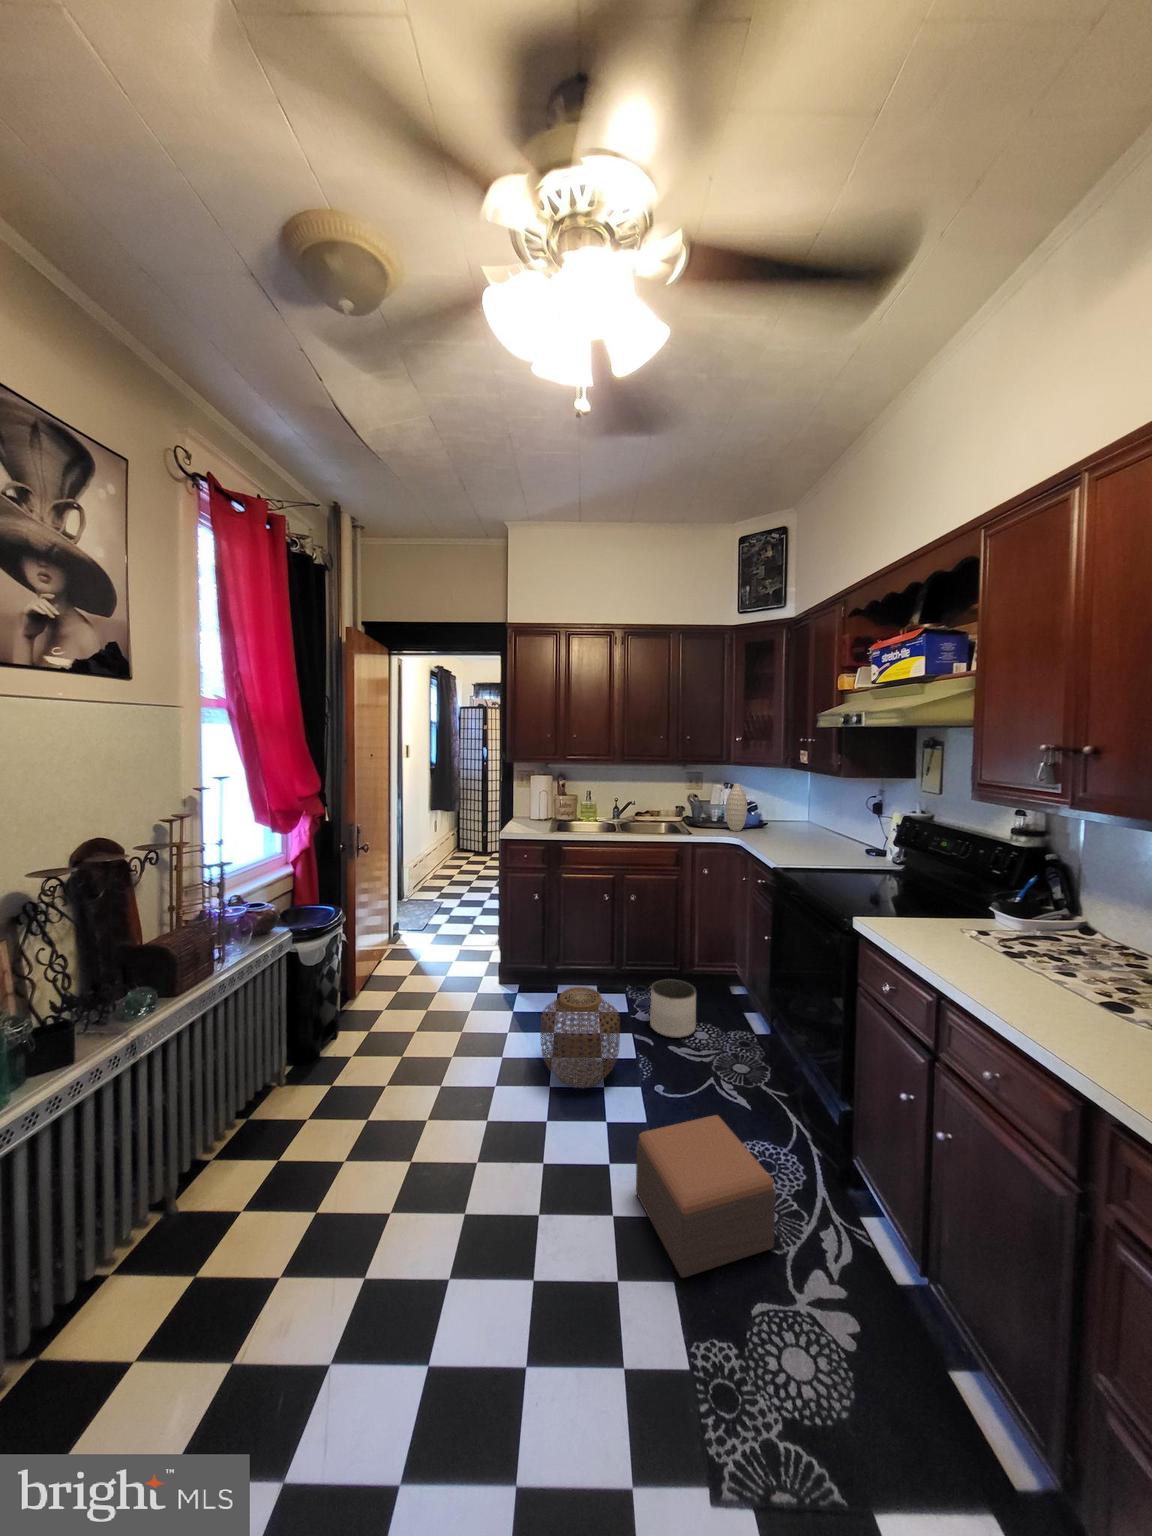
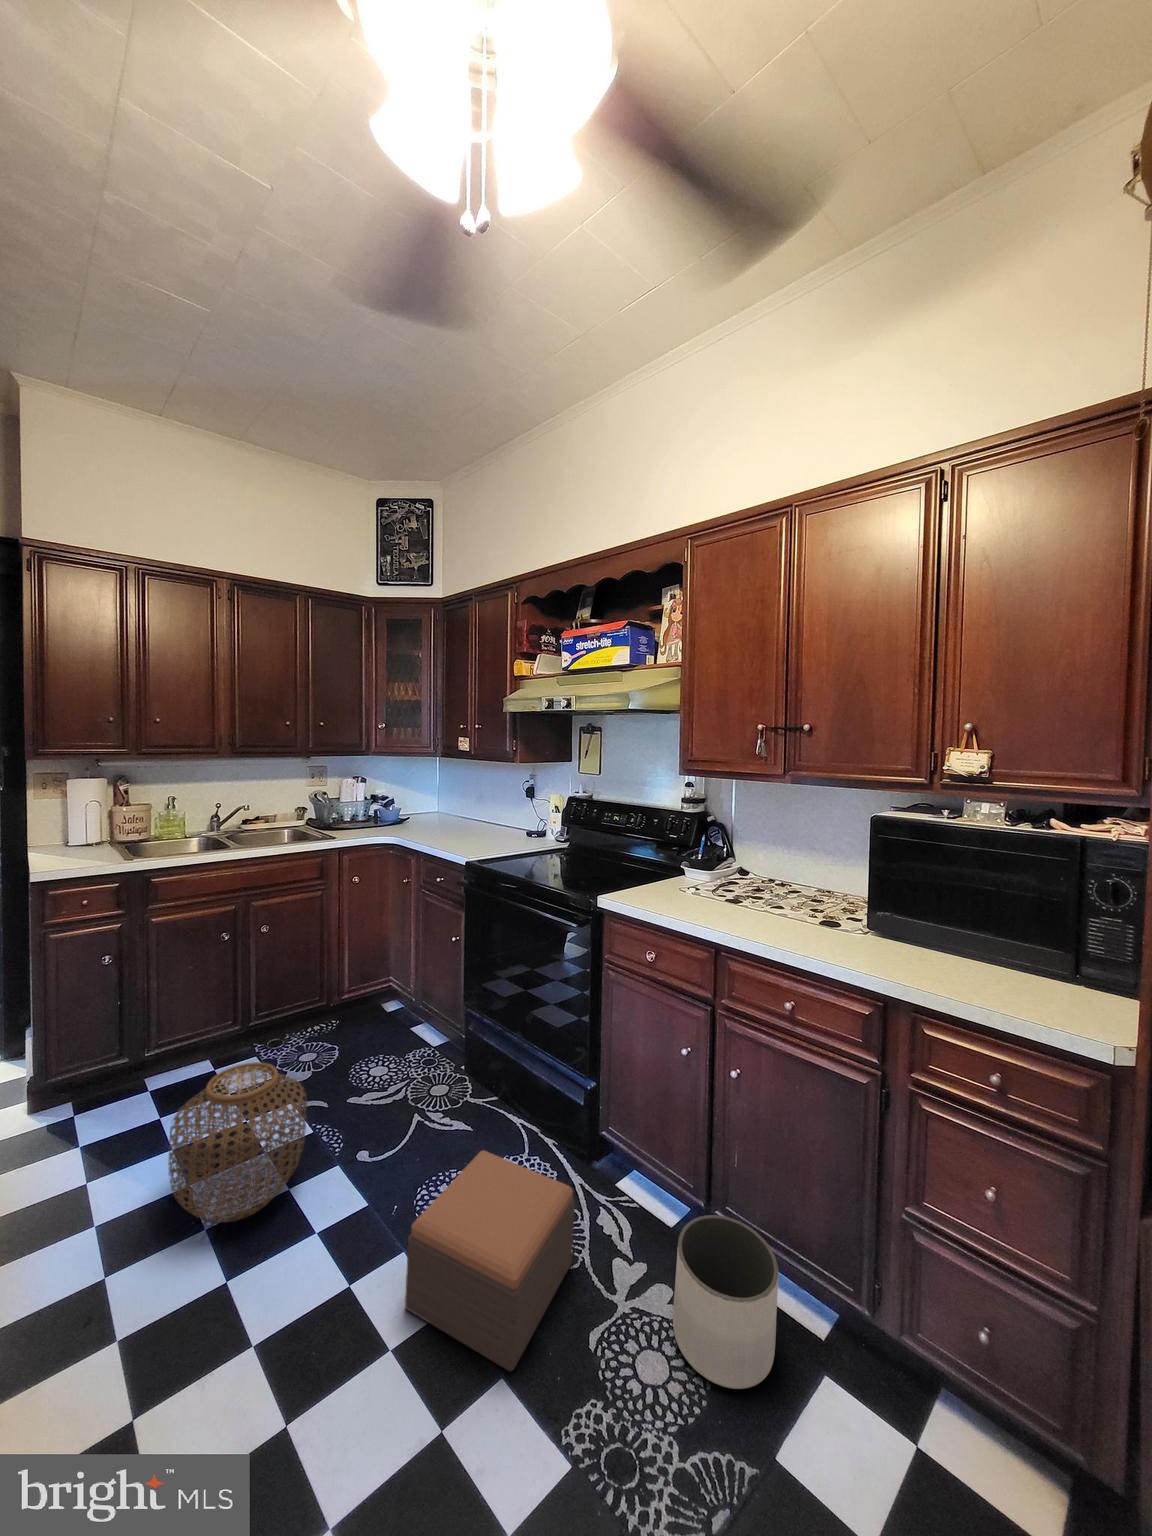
vase: present [725,784,747,831] -> none [369,775,394,828]
planter: present [650,979,696,1038] -> present [673,1215,779,1389]

